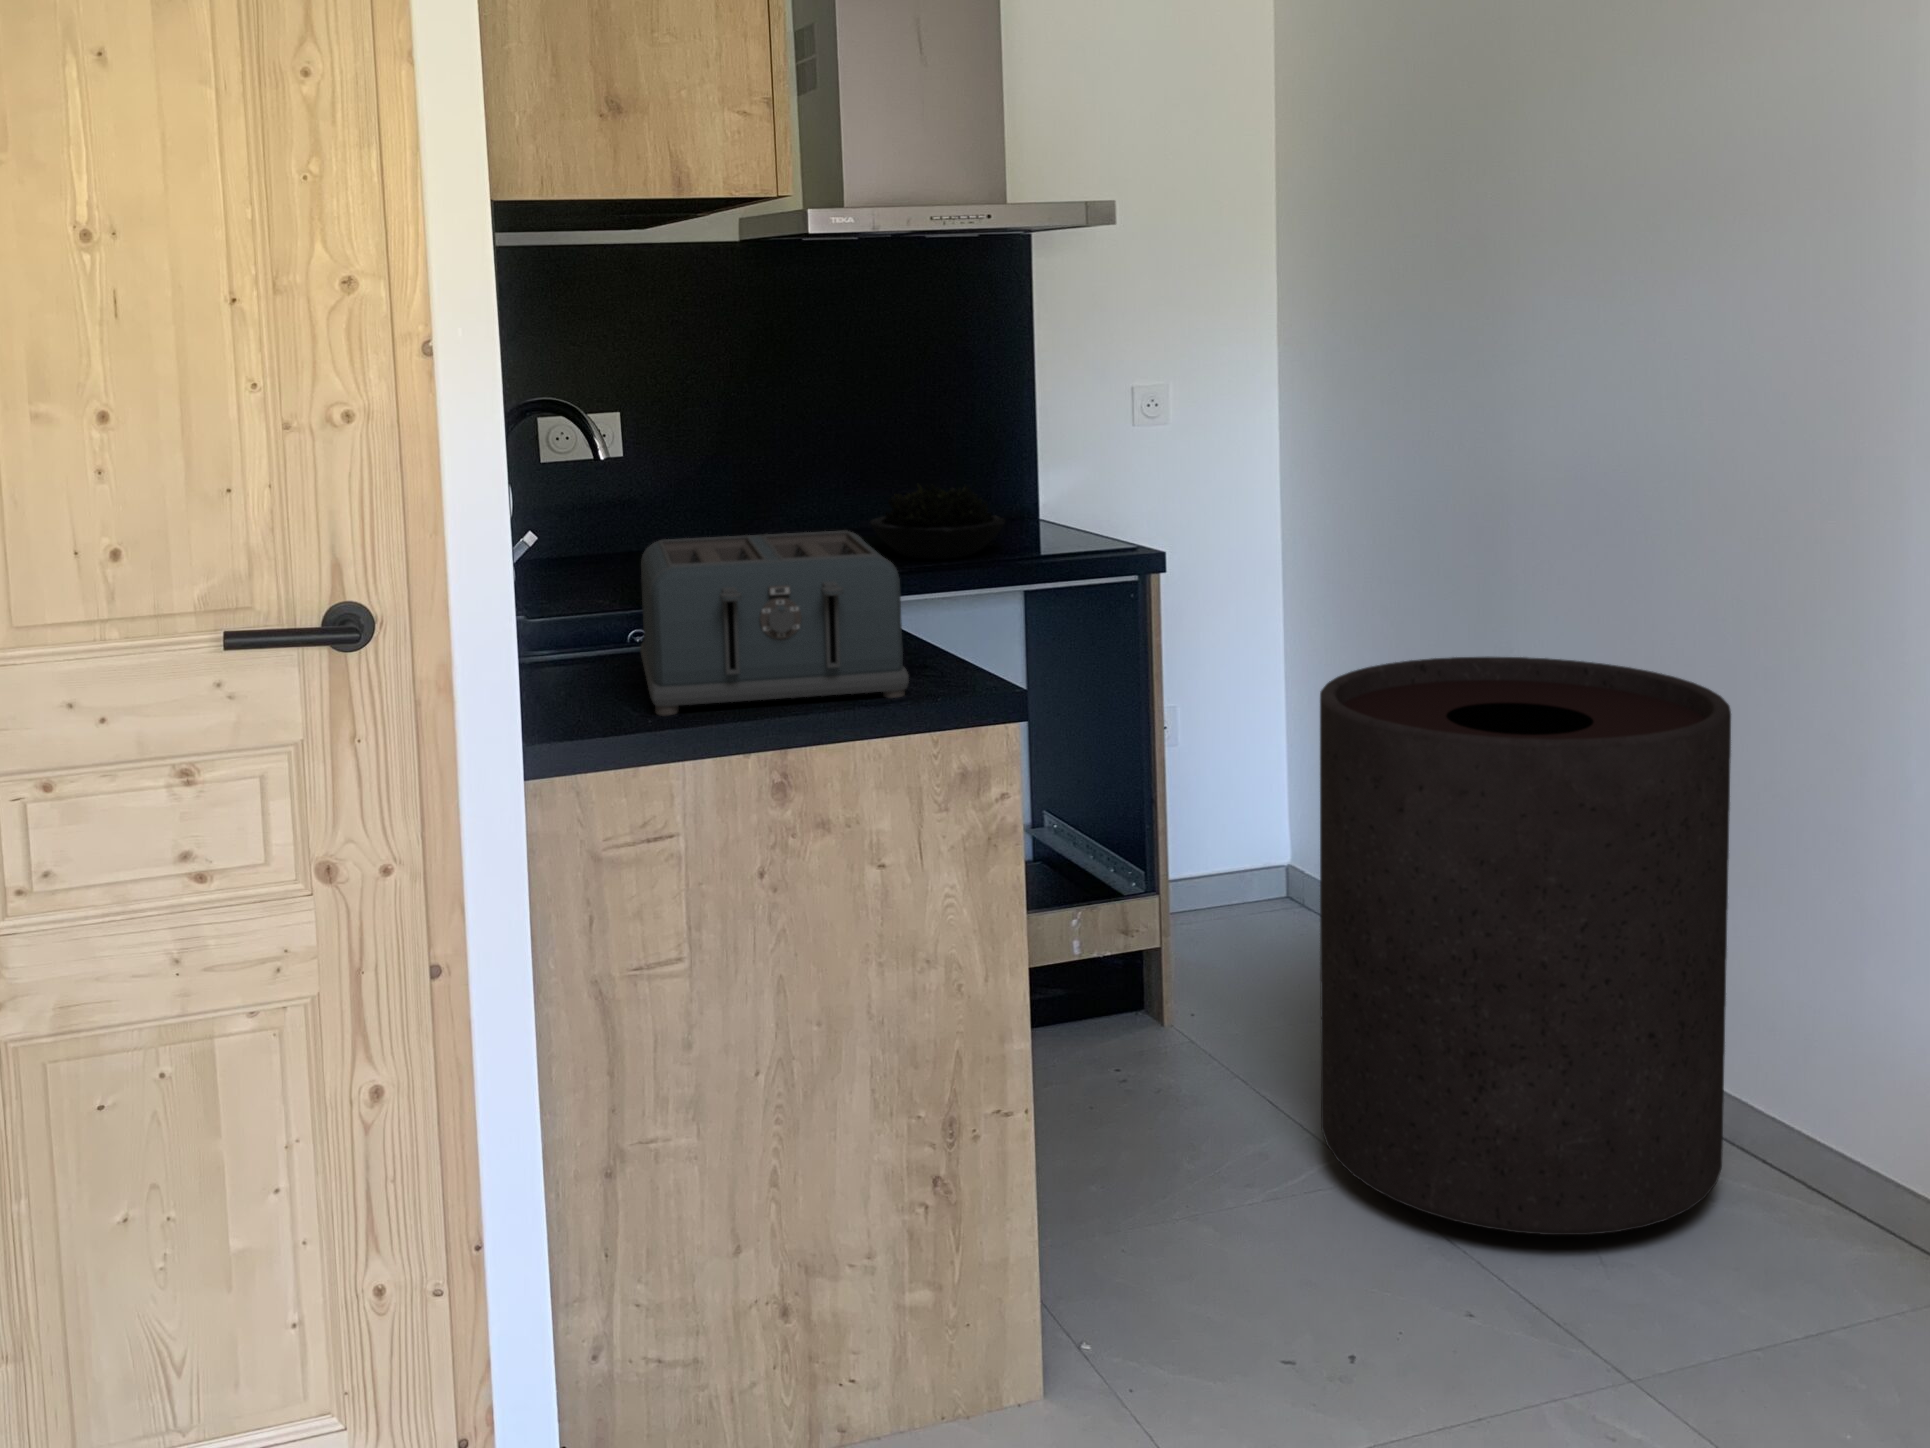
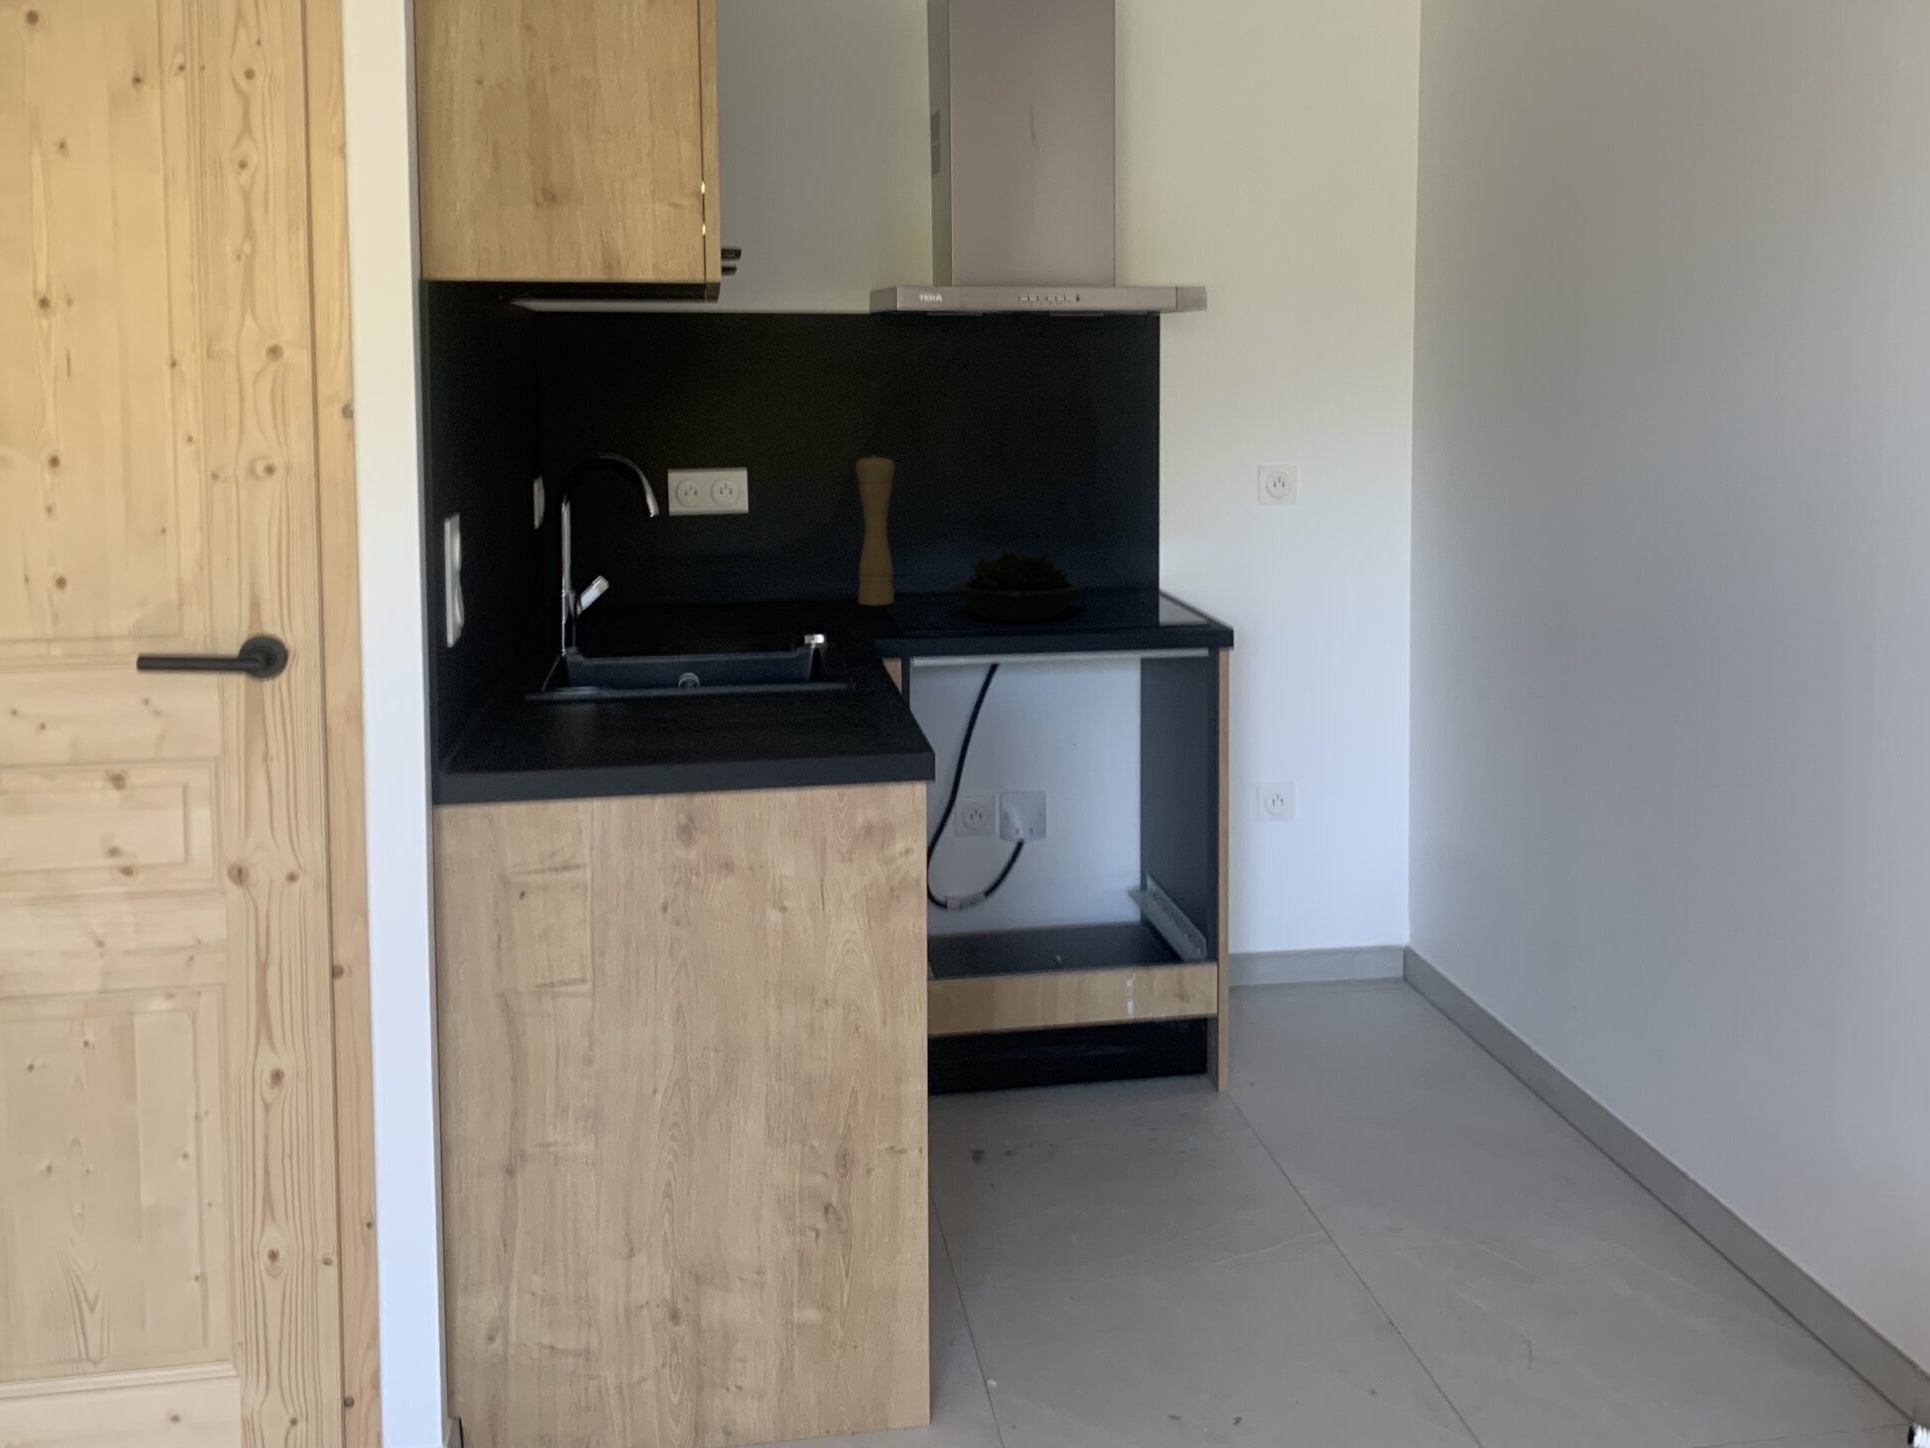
pepper mill: none [746,389,790,550] -> present [856,455,895,606]
toaster: present [640,531,909,716] -> none [569,590,835,753]
trash can: present [1320,657,1731,1235] -> none [1305,744,1710,1332]

